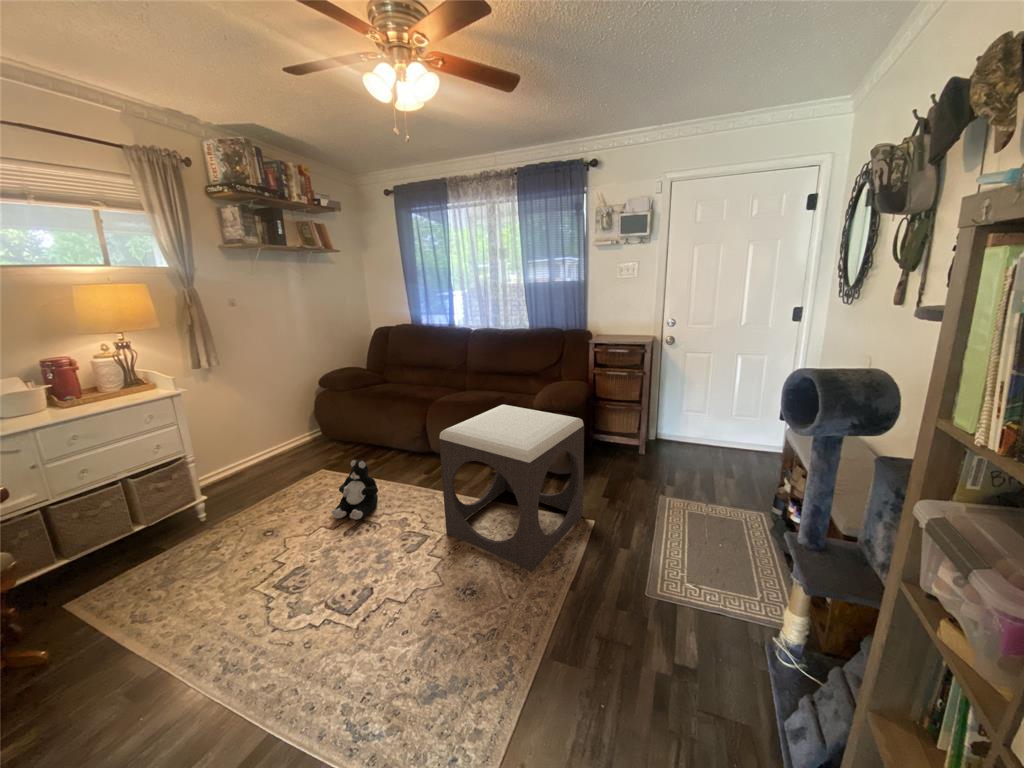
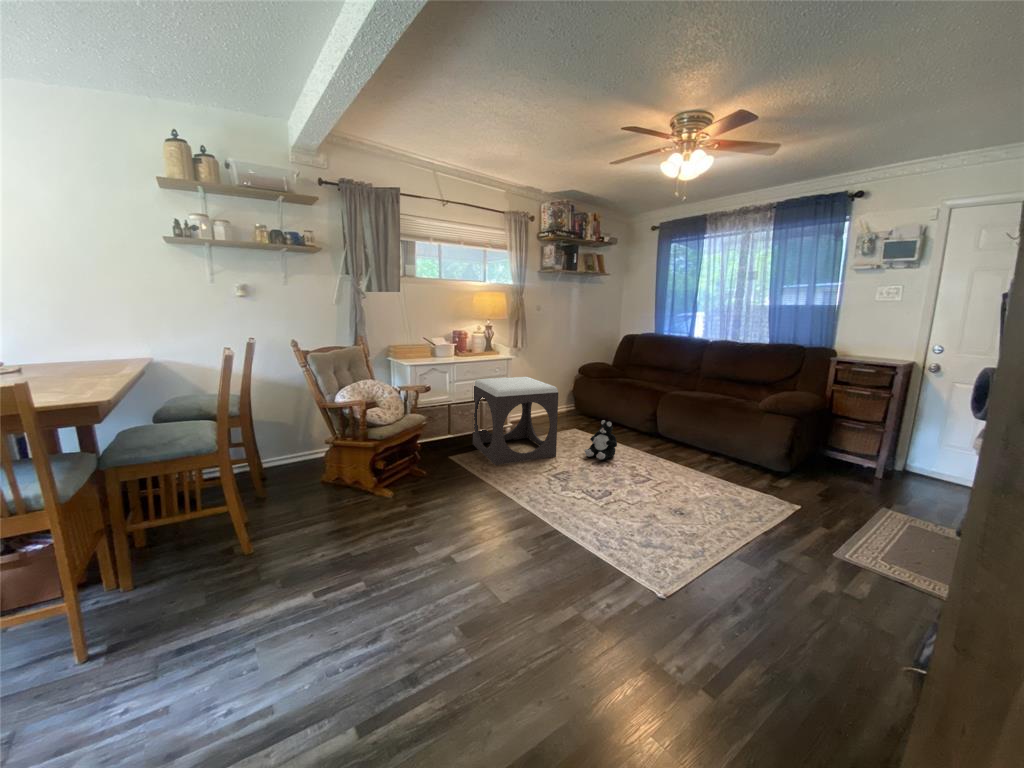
footstool: present [439,405,584,571] -> present [473,377,558,465]

